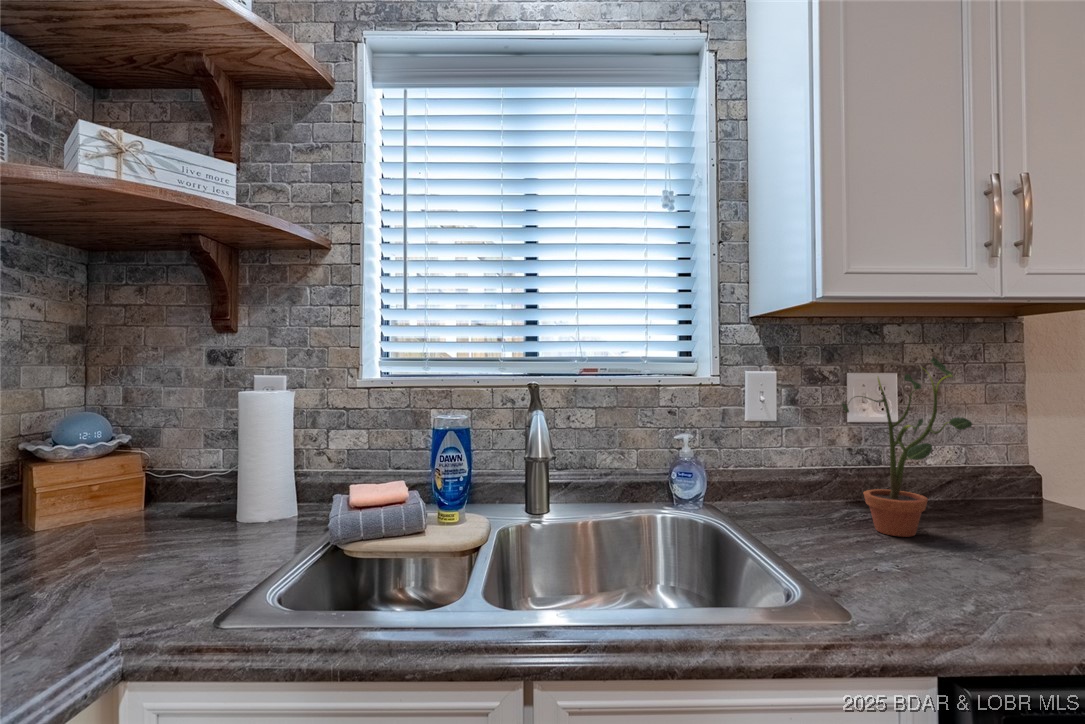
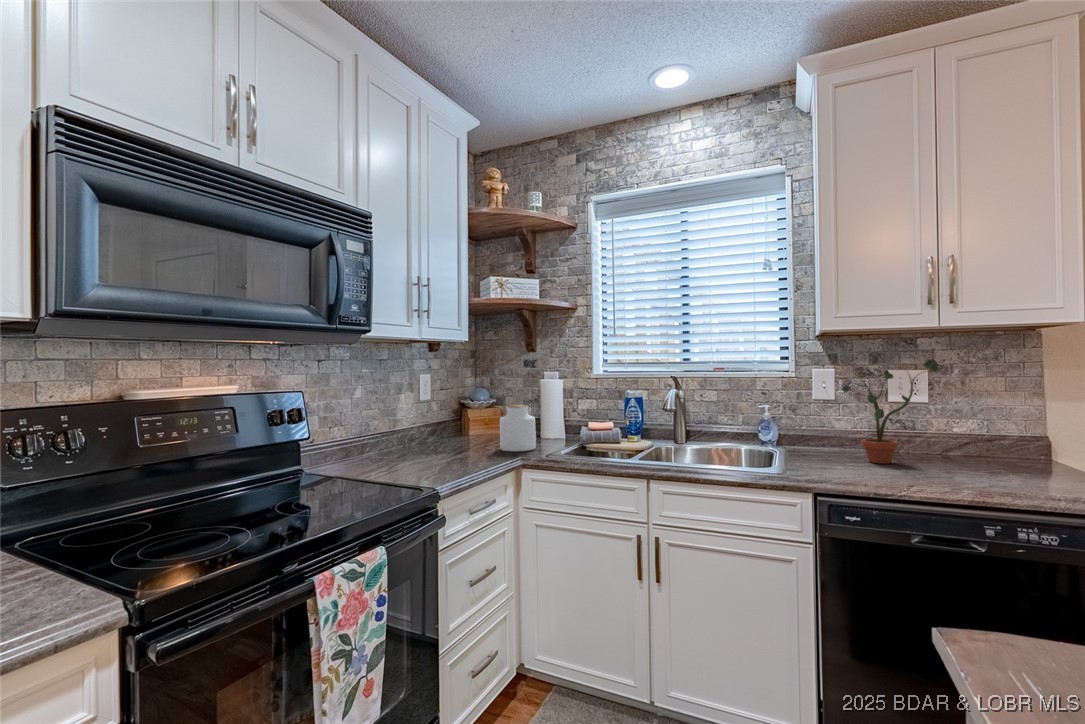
jar: none [104,458,220,596] -> present [500,405,536,451]

